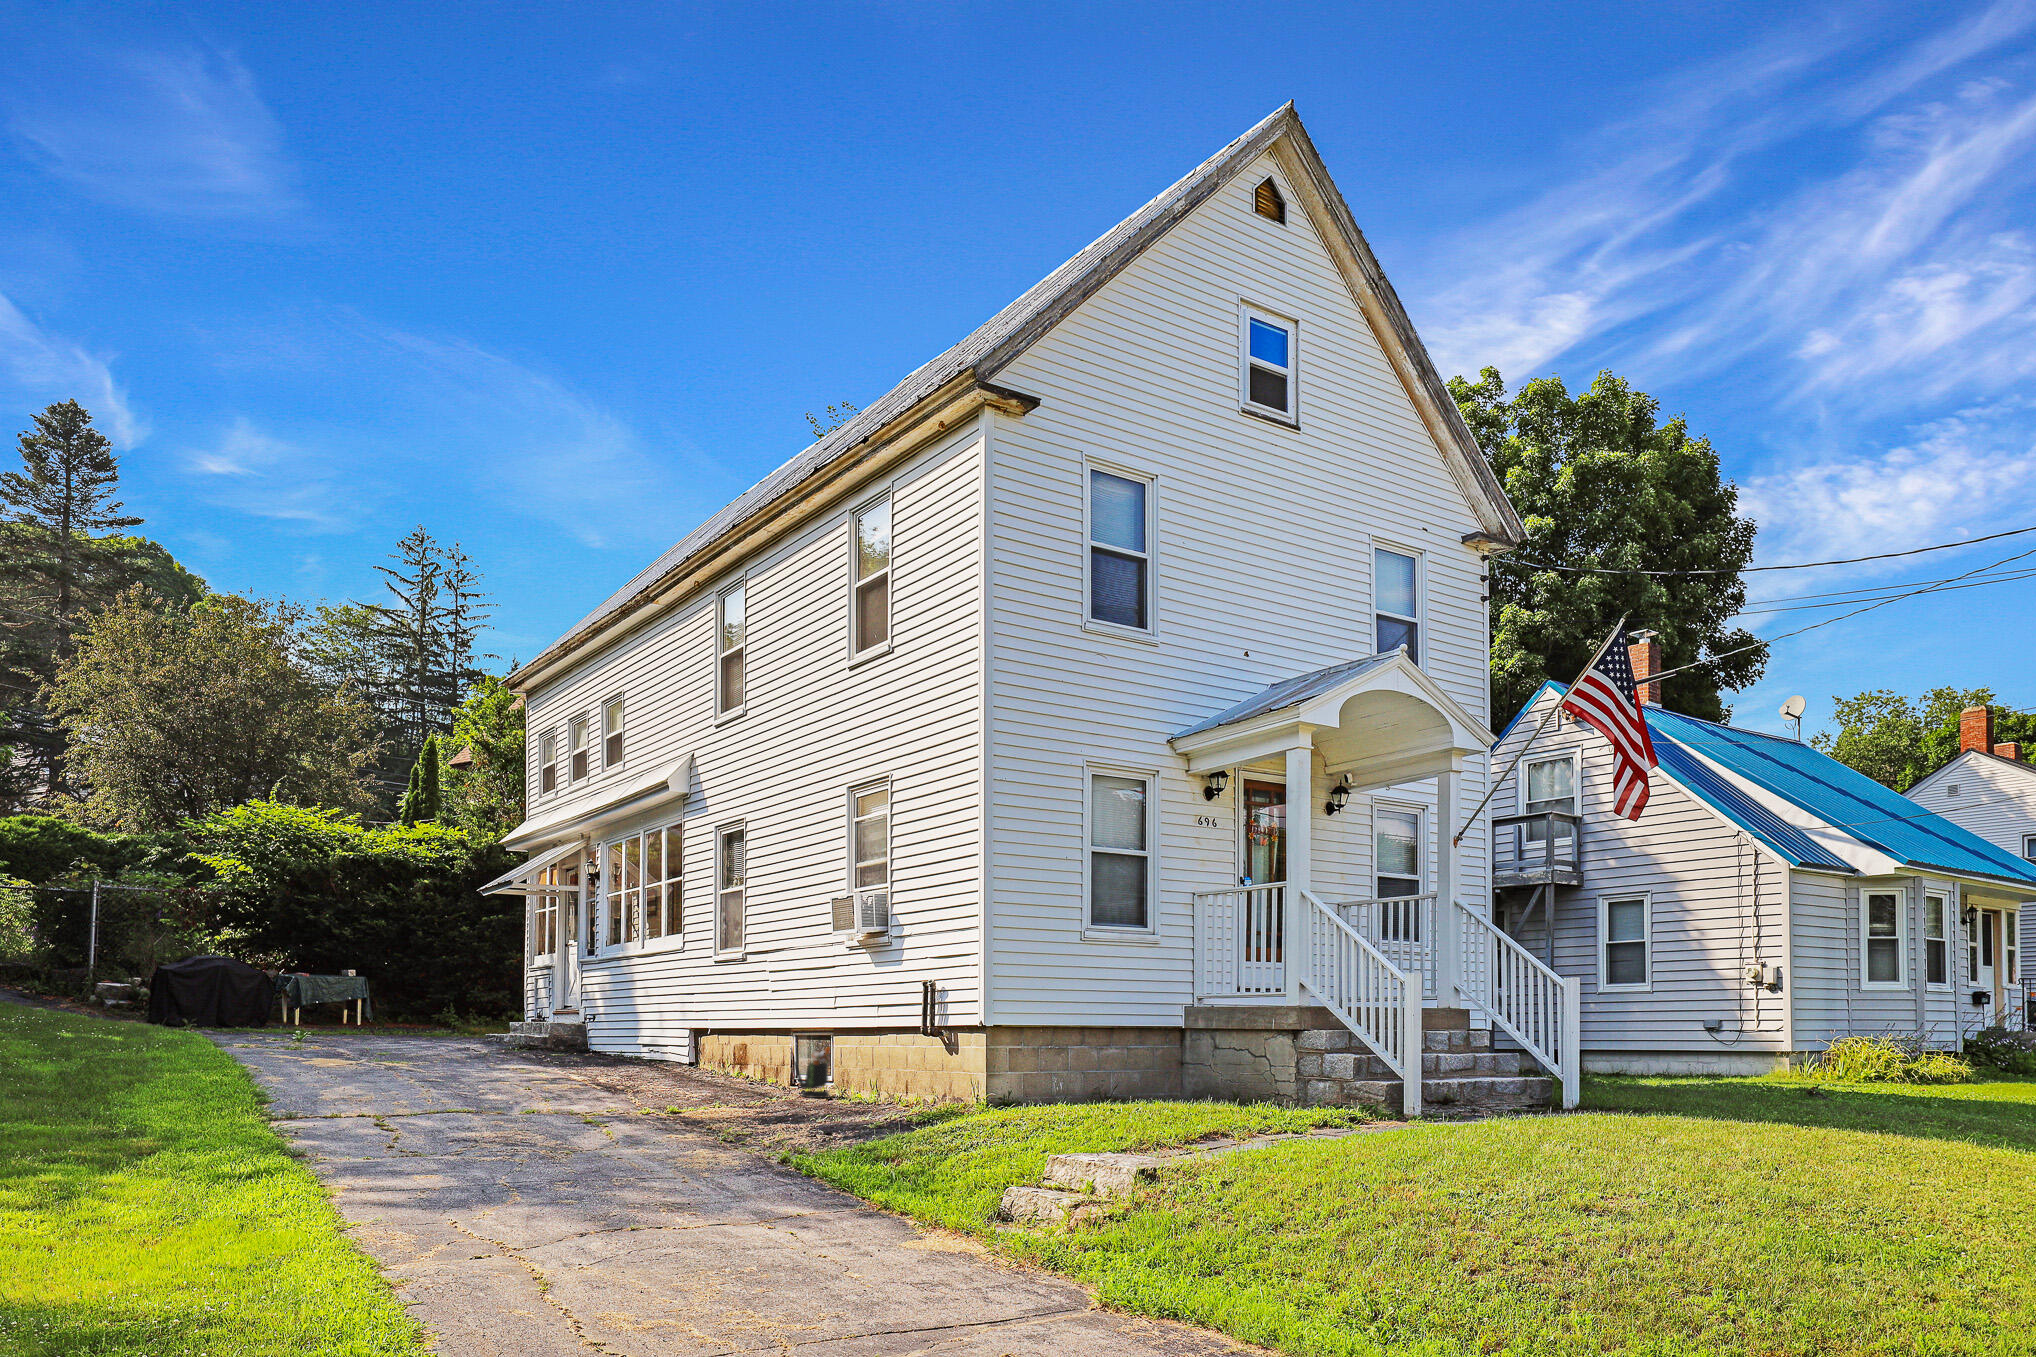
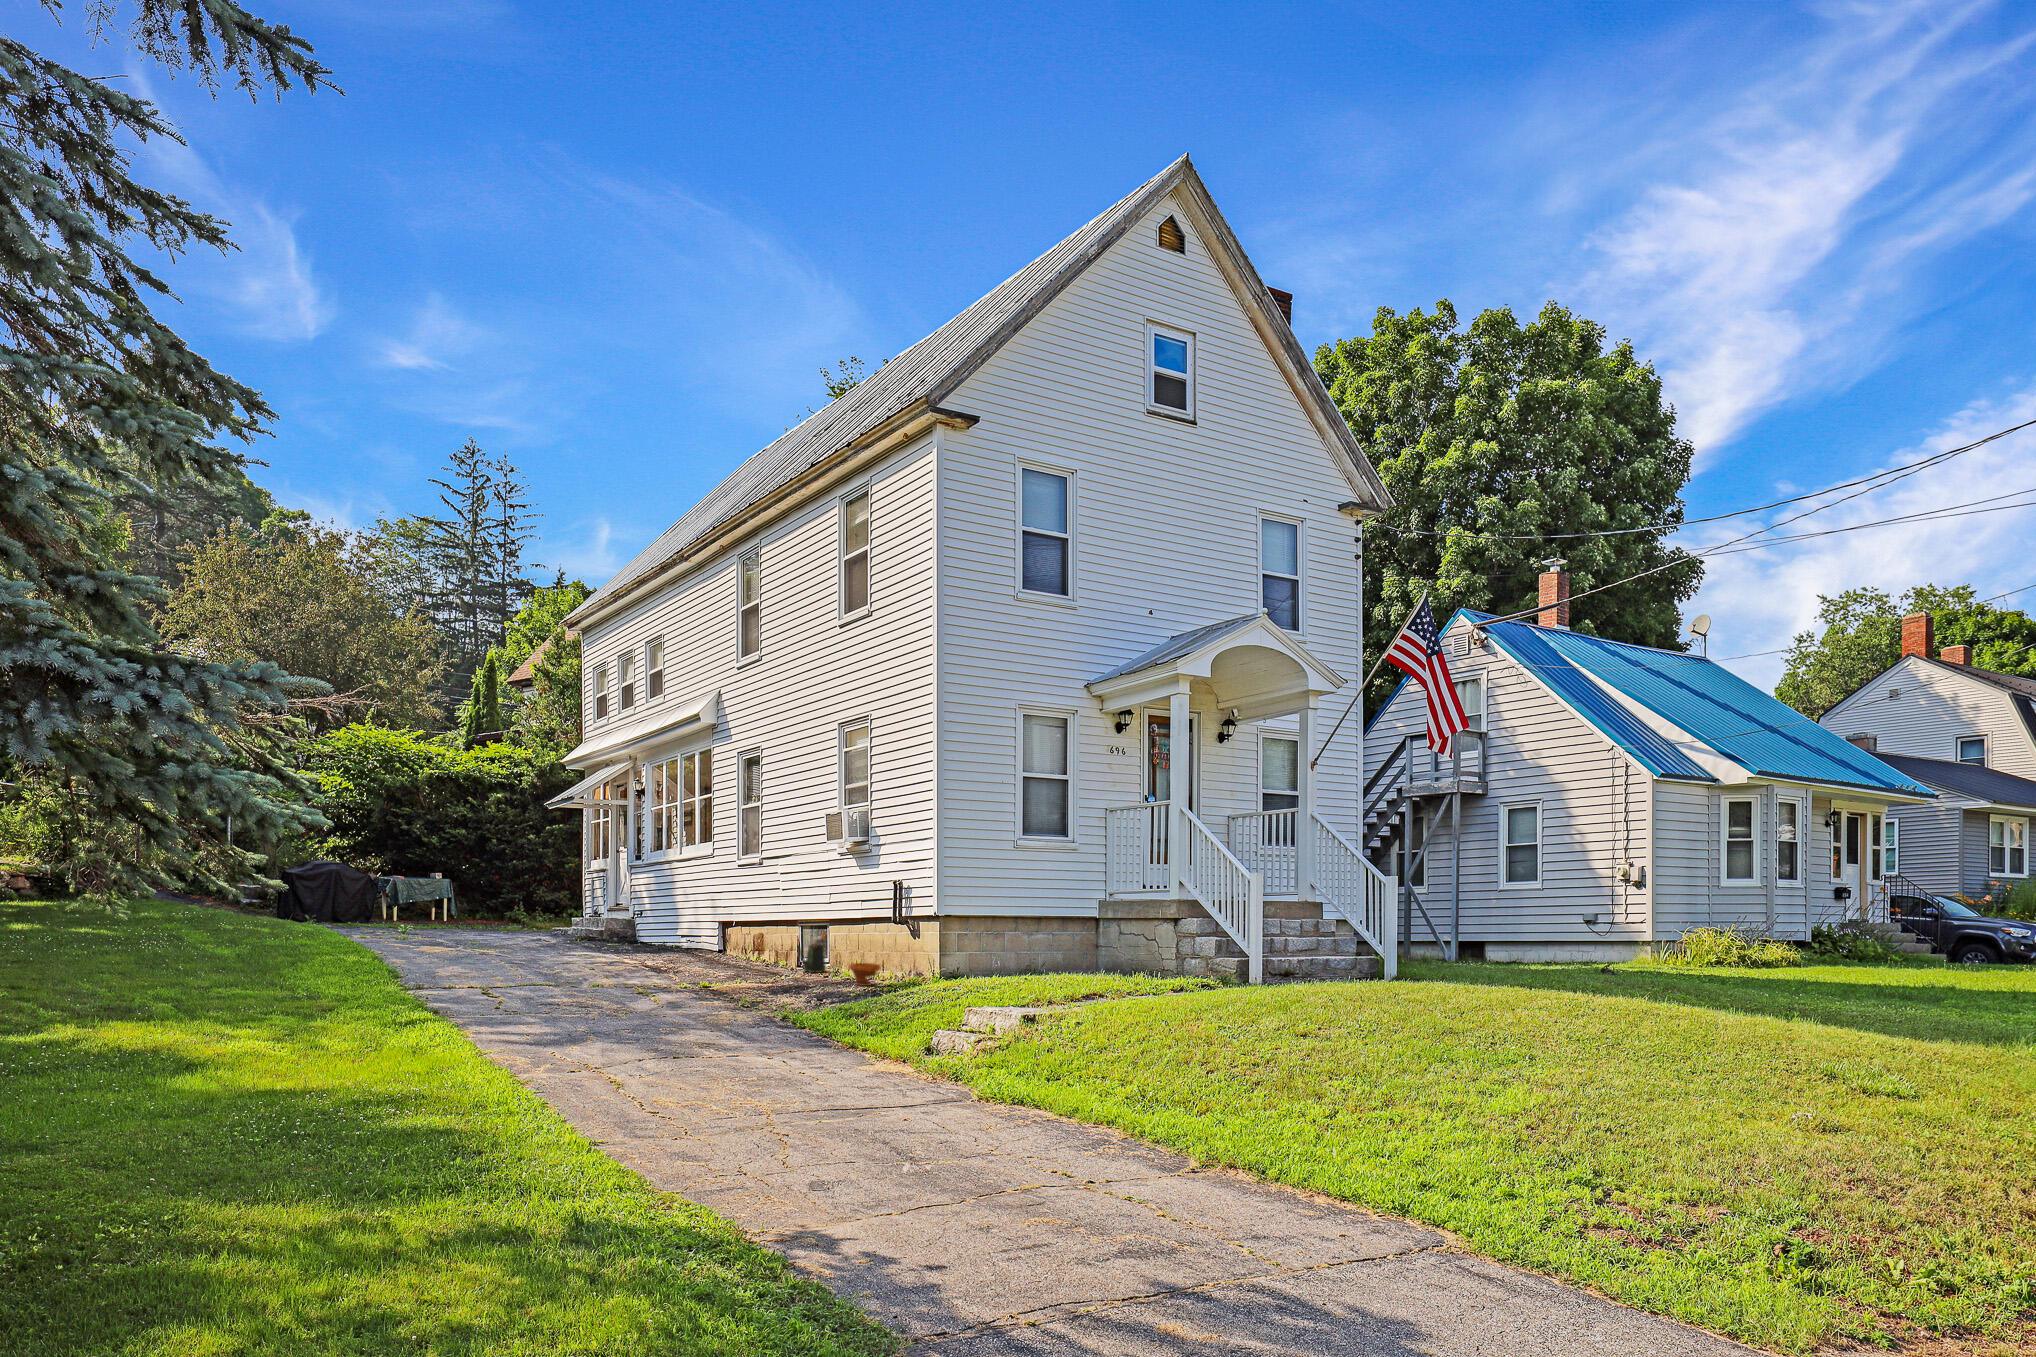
planter: none [864,1086,905,1116] -> present [849,963,881,986]

